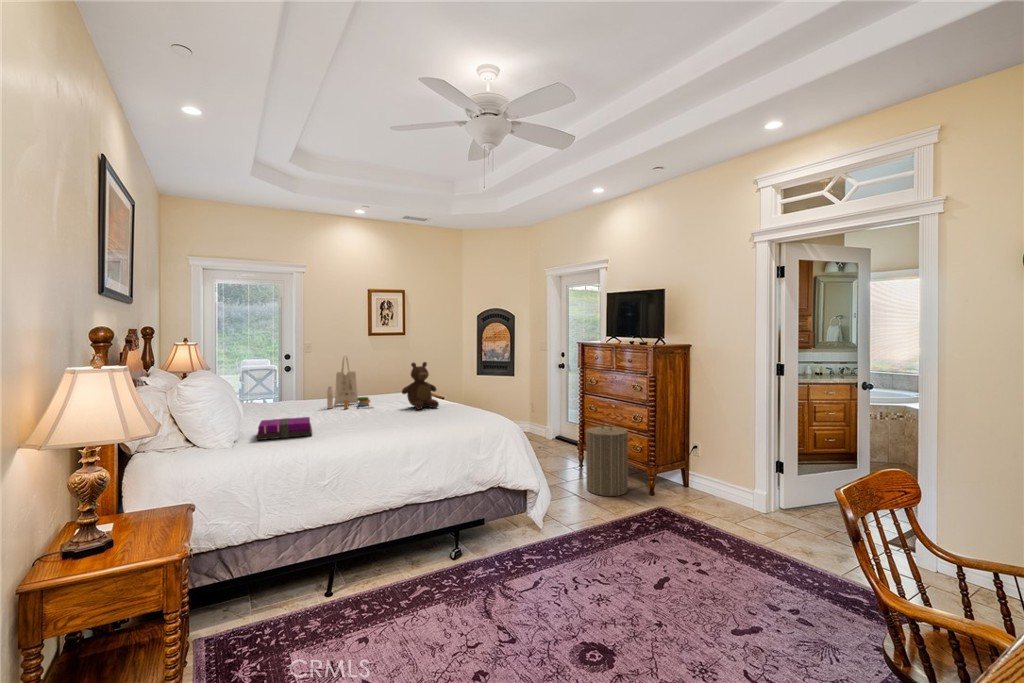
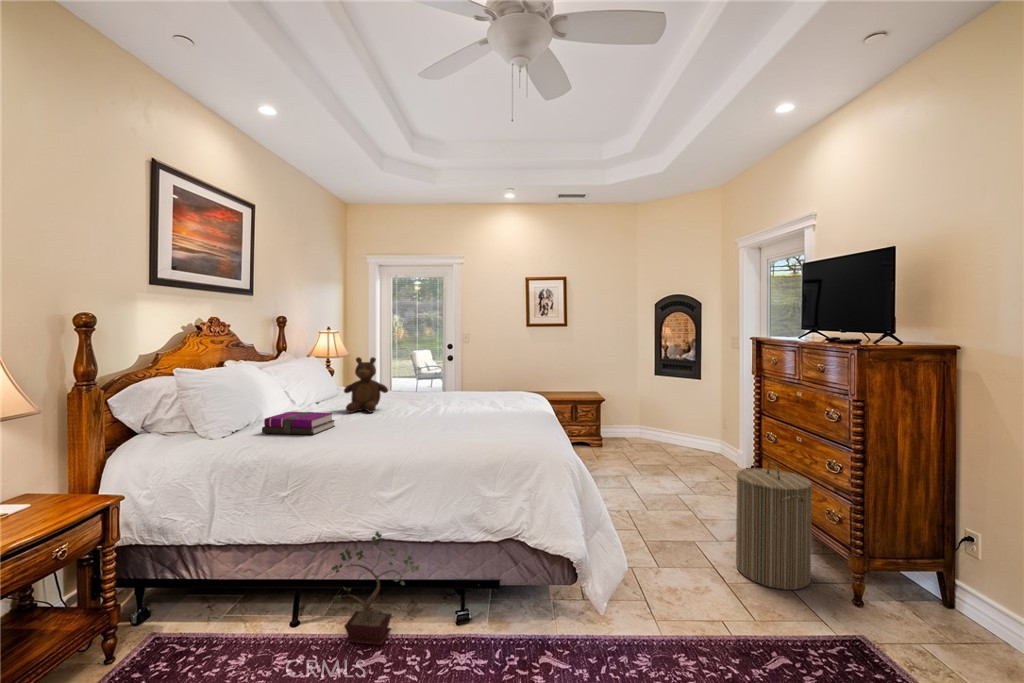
tote bag: present [327,357,373,409] -> none [409,347,455,408]
teddy bear: present [402,362,439,409] -> present [344,357,388,413]
potted plant: none [370,499,448,589] -> present [331,532,419,645]

